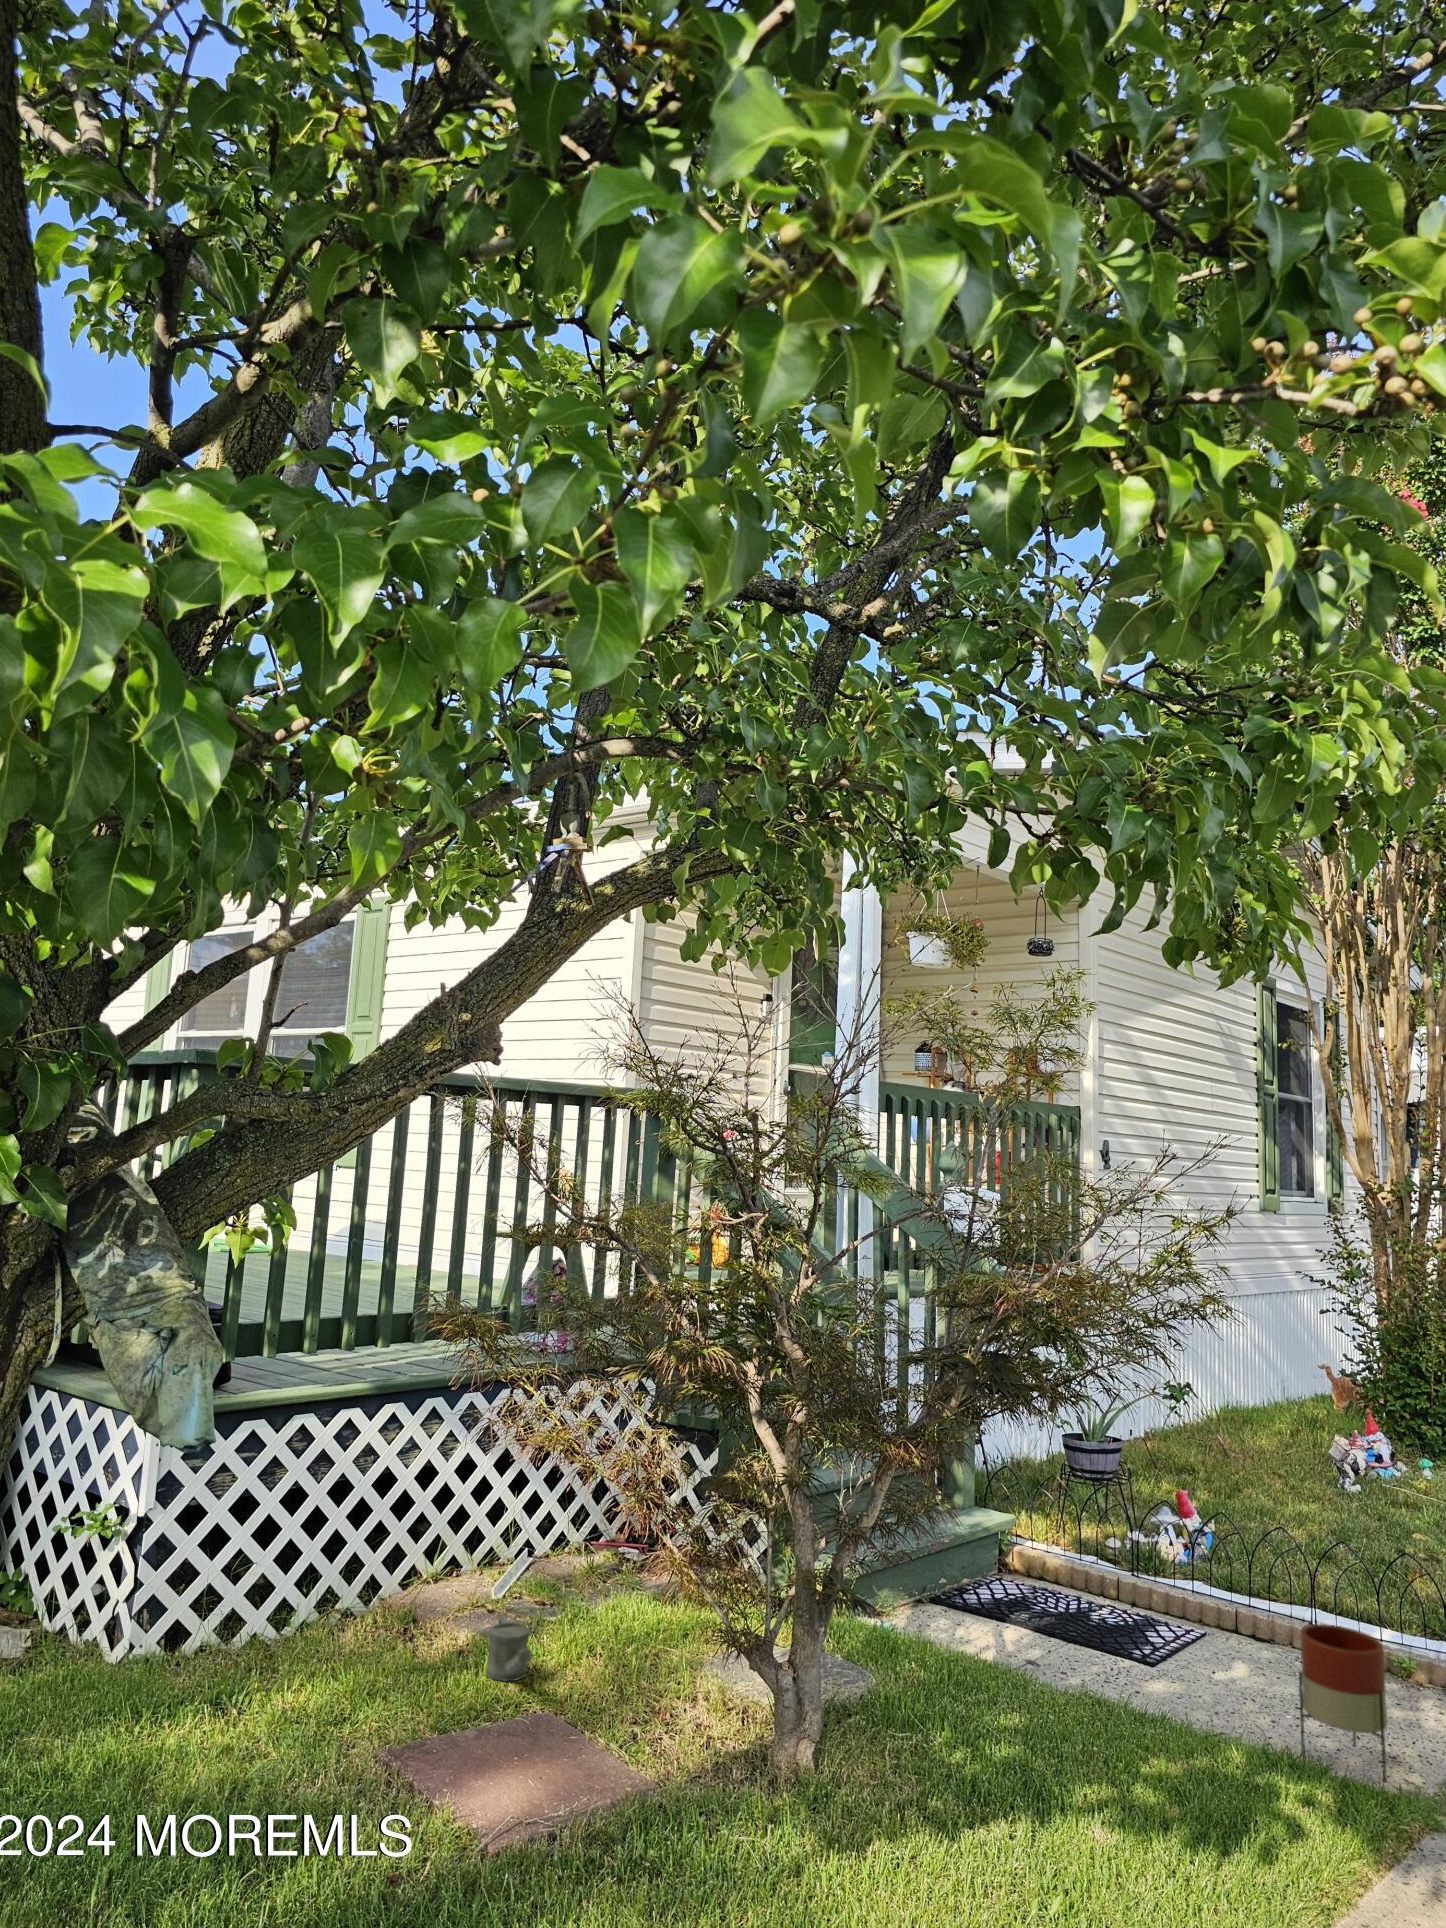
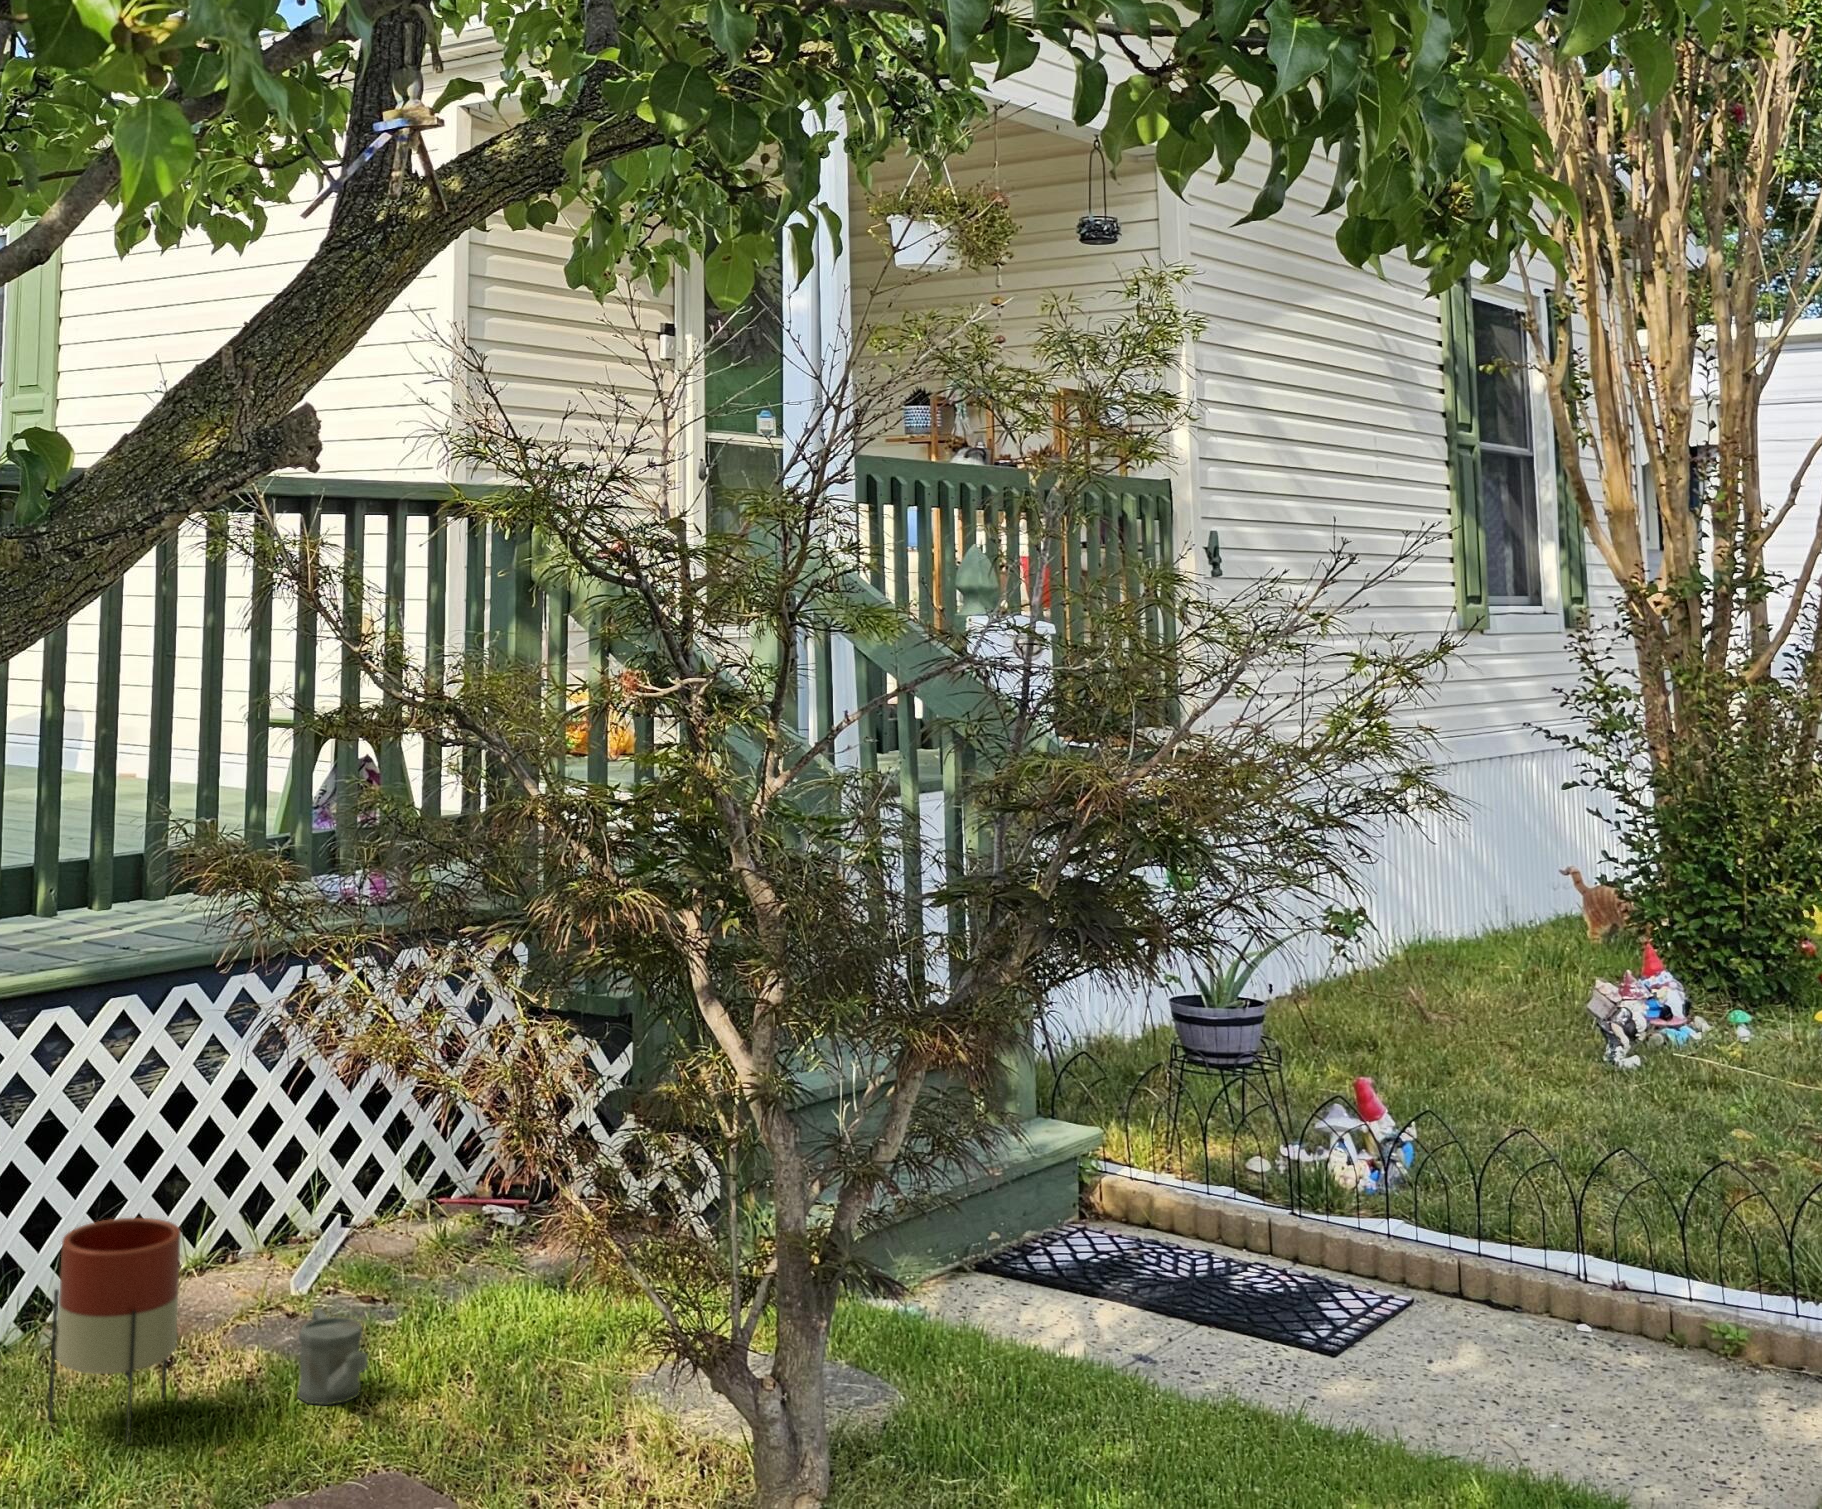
planter: present [1299,1624,1387,1782] -> present [48,1218,181,1444]

